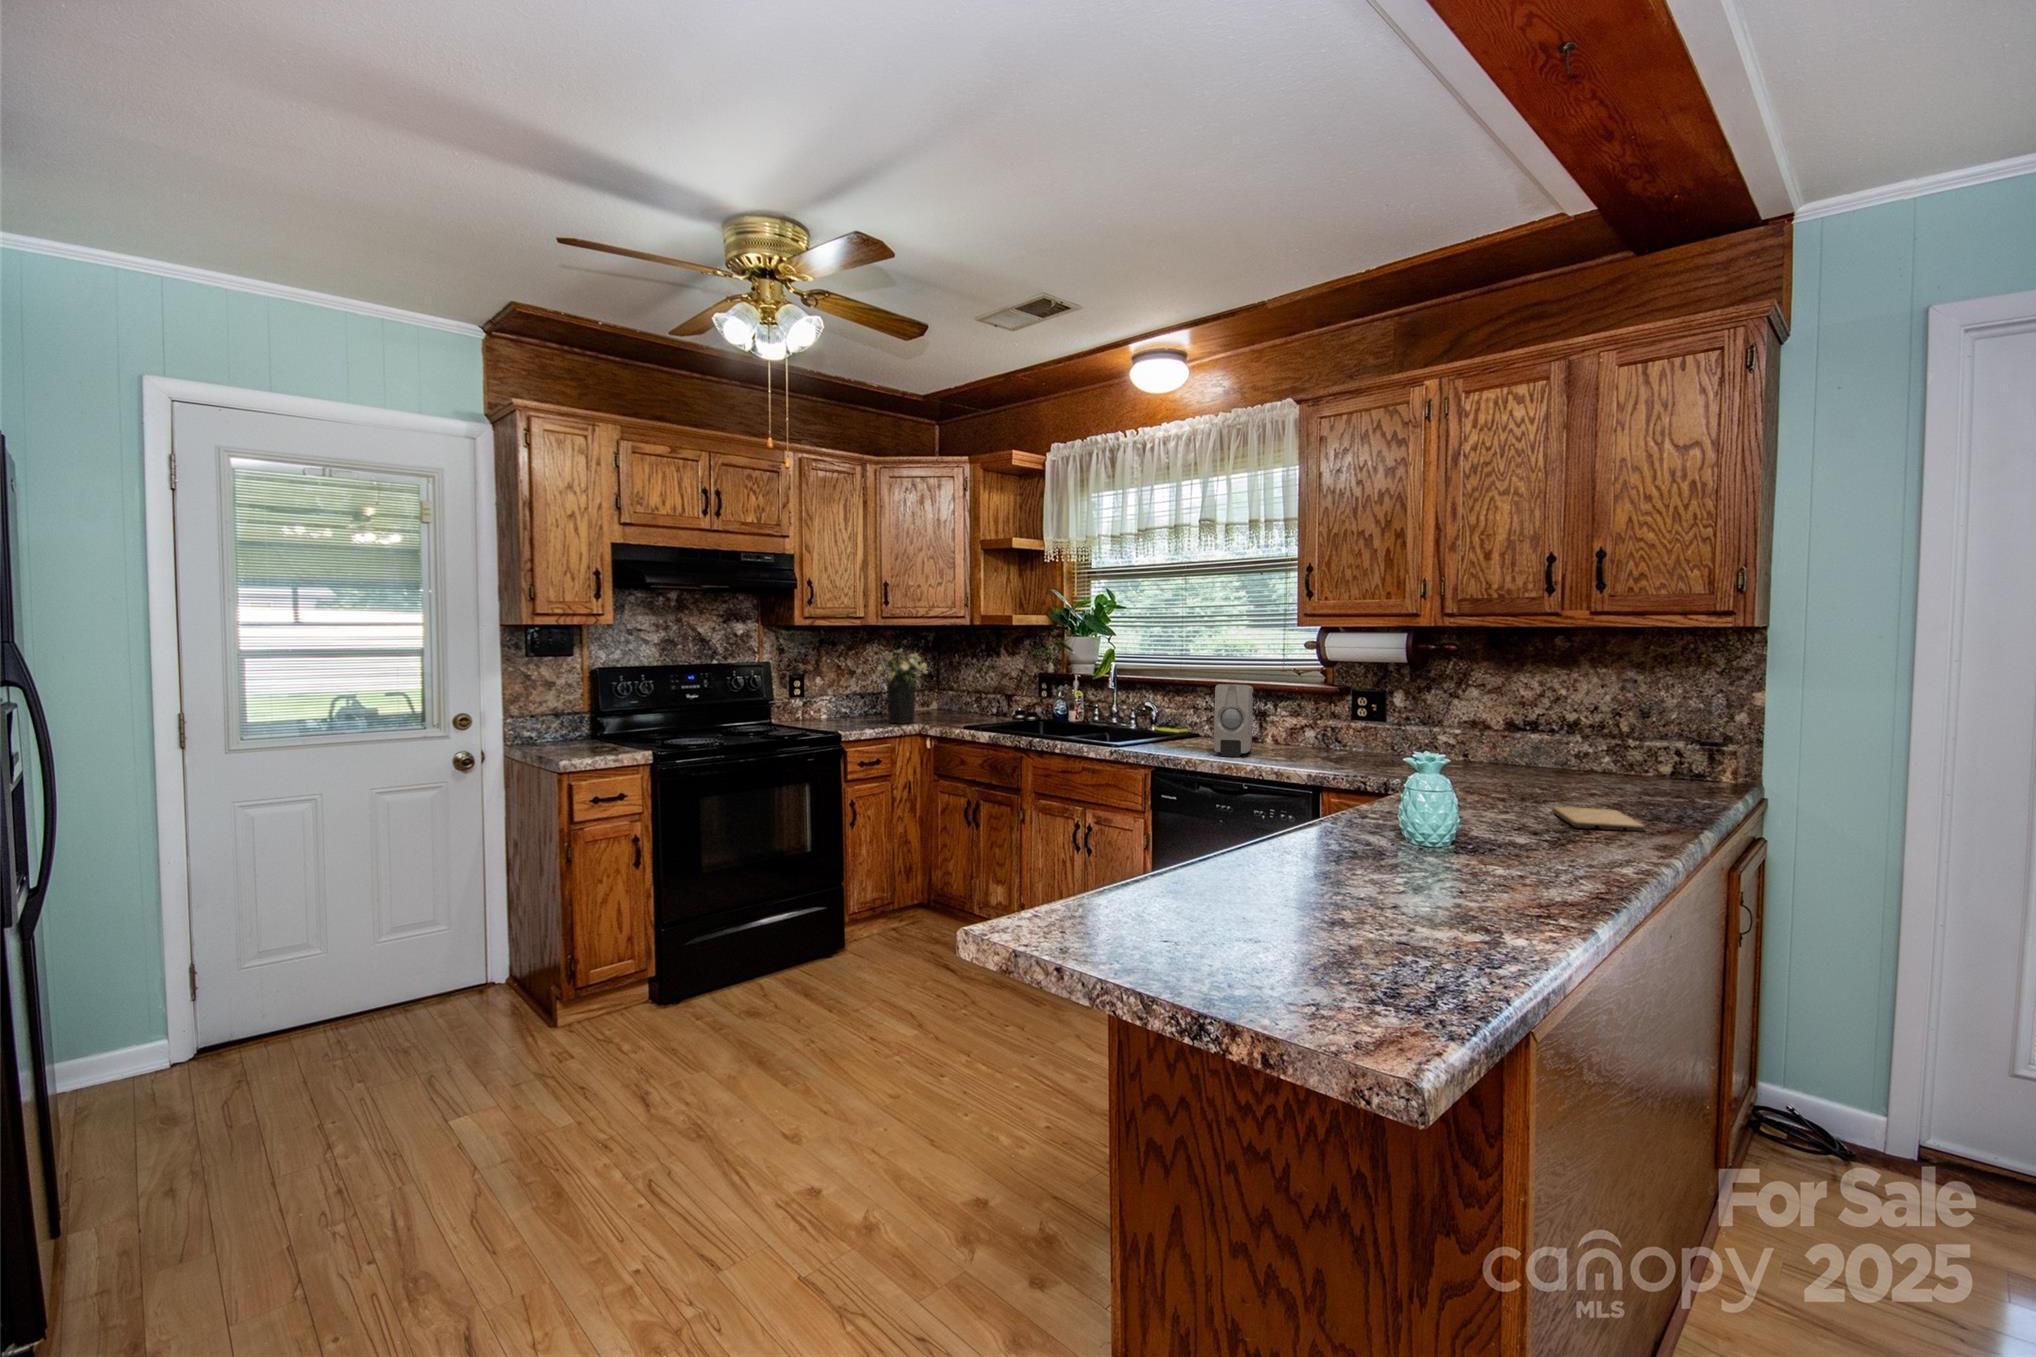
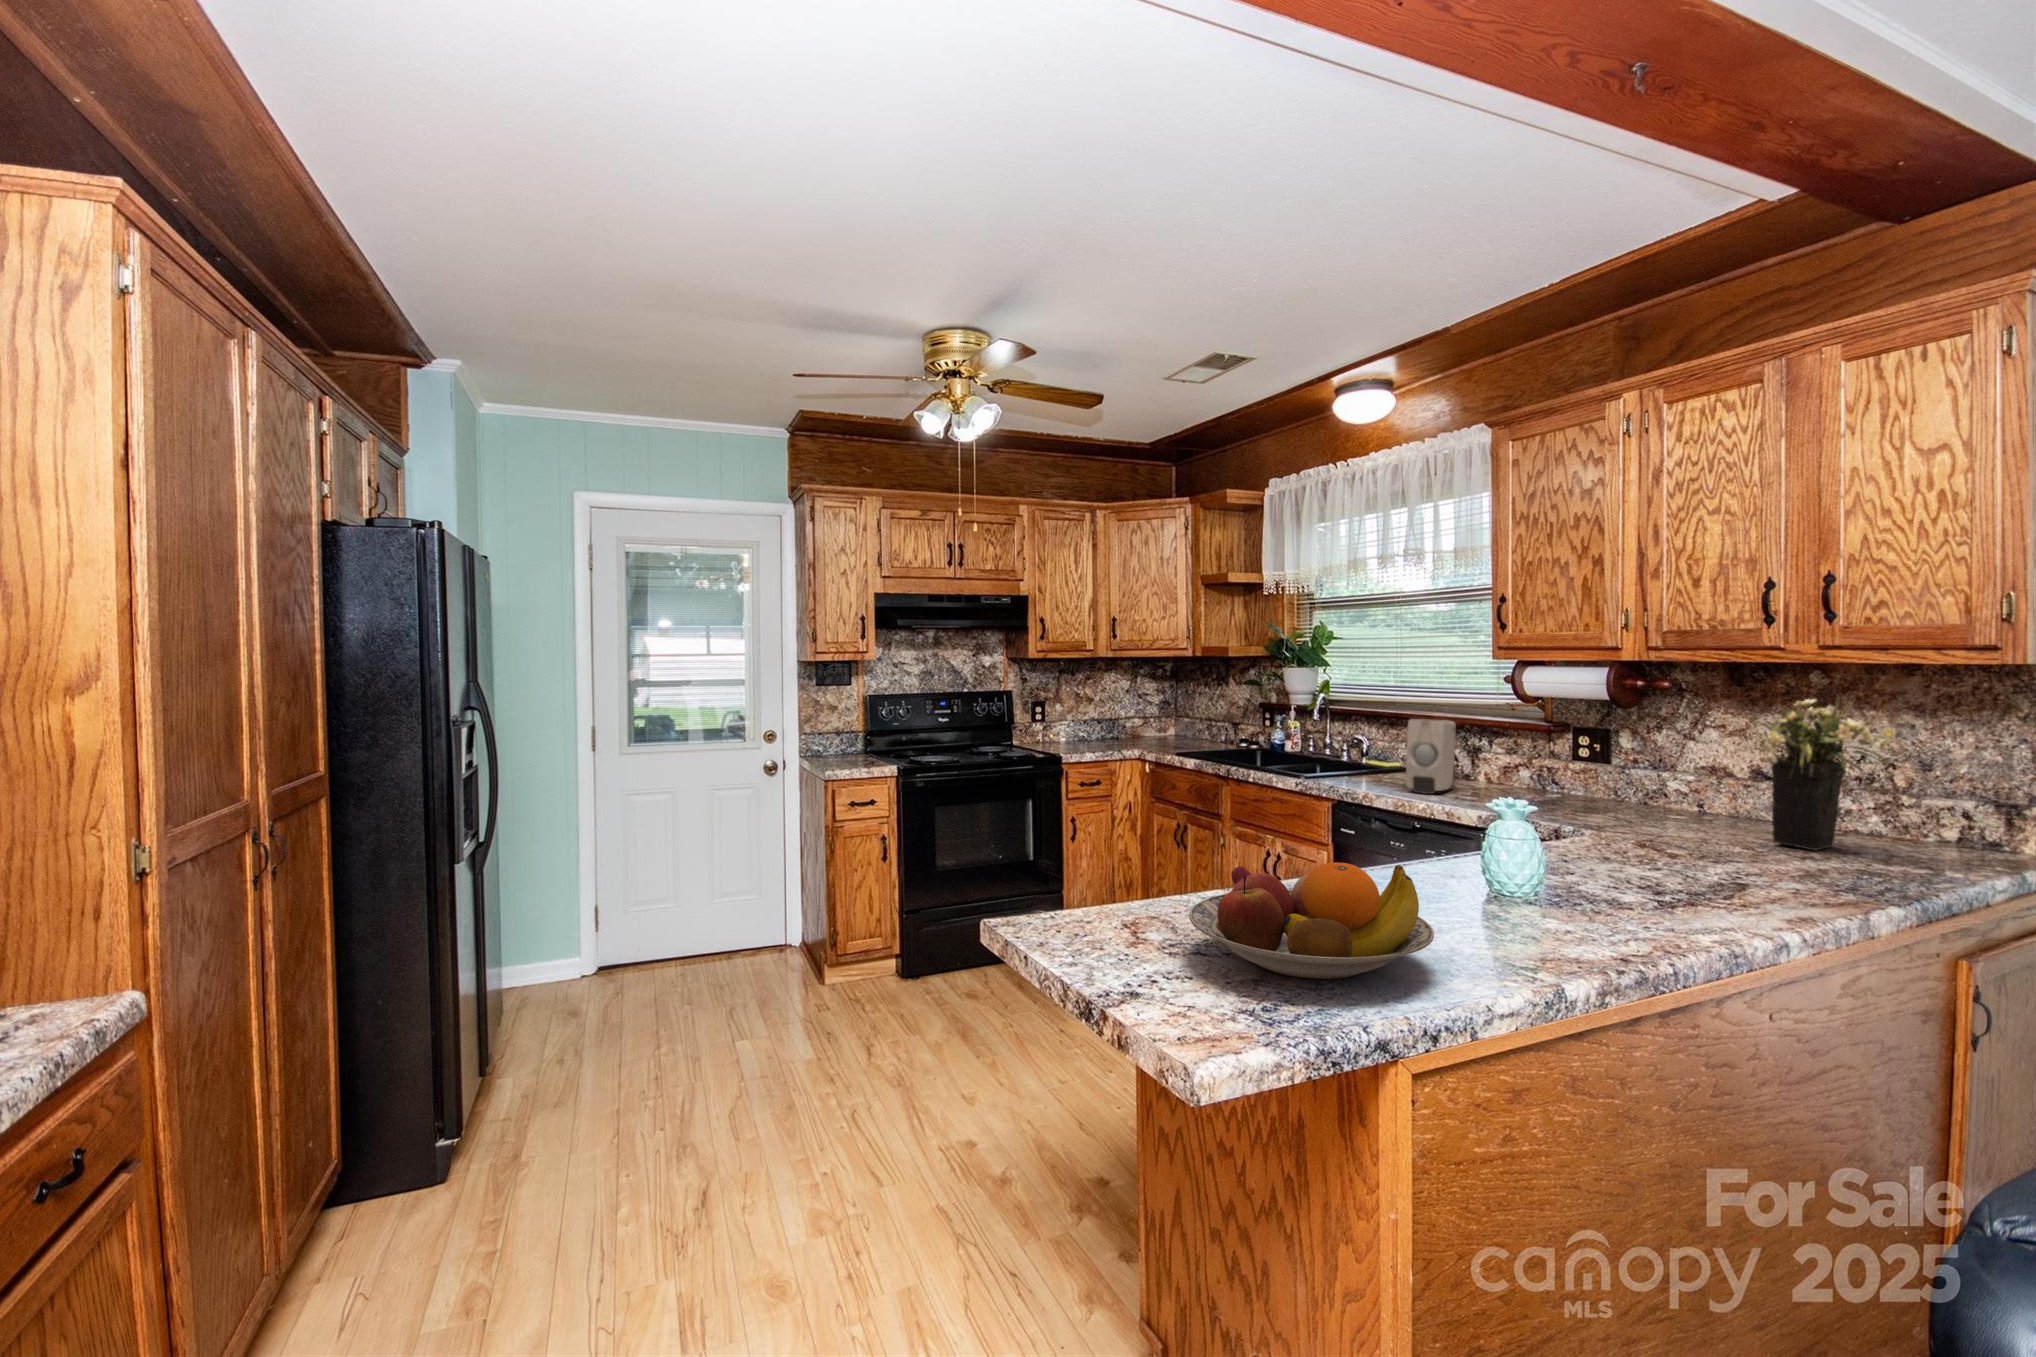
flower arrangement: present [872,651,928,724] -> present [1761,696,1908,851]
cutting board: present [1552,806,1645,831] -> none [1717,866,1811,900]
fruit bowl: none [1216,823,1480,951] -> present [1189,863,1434,979]

